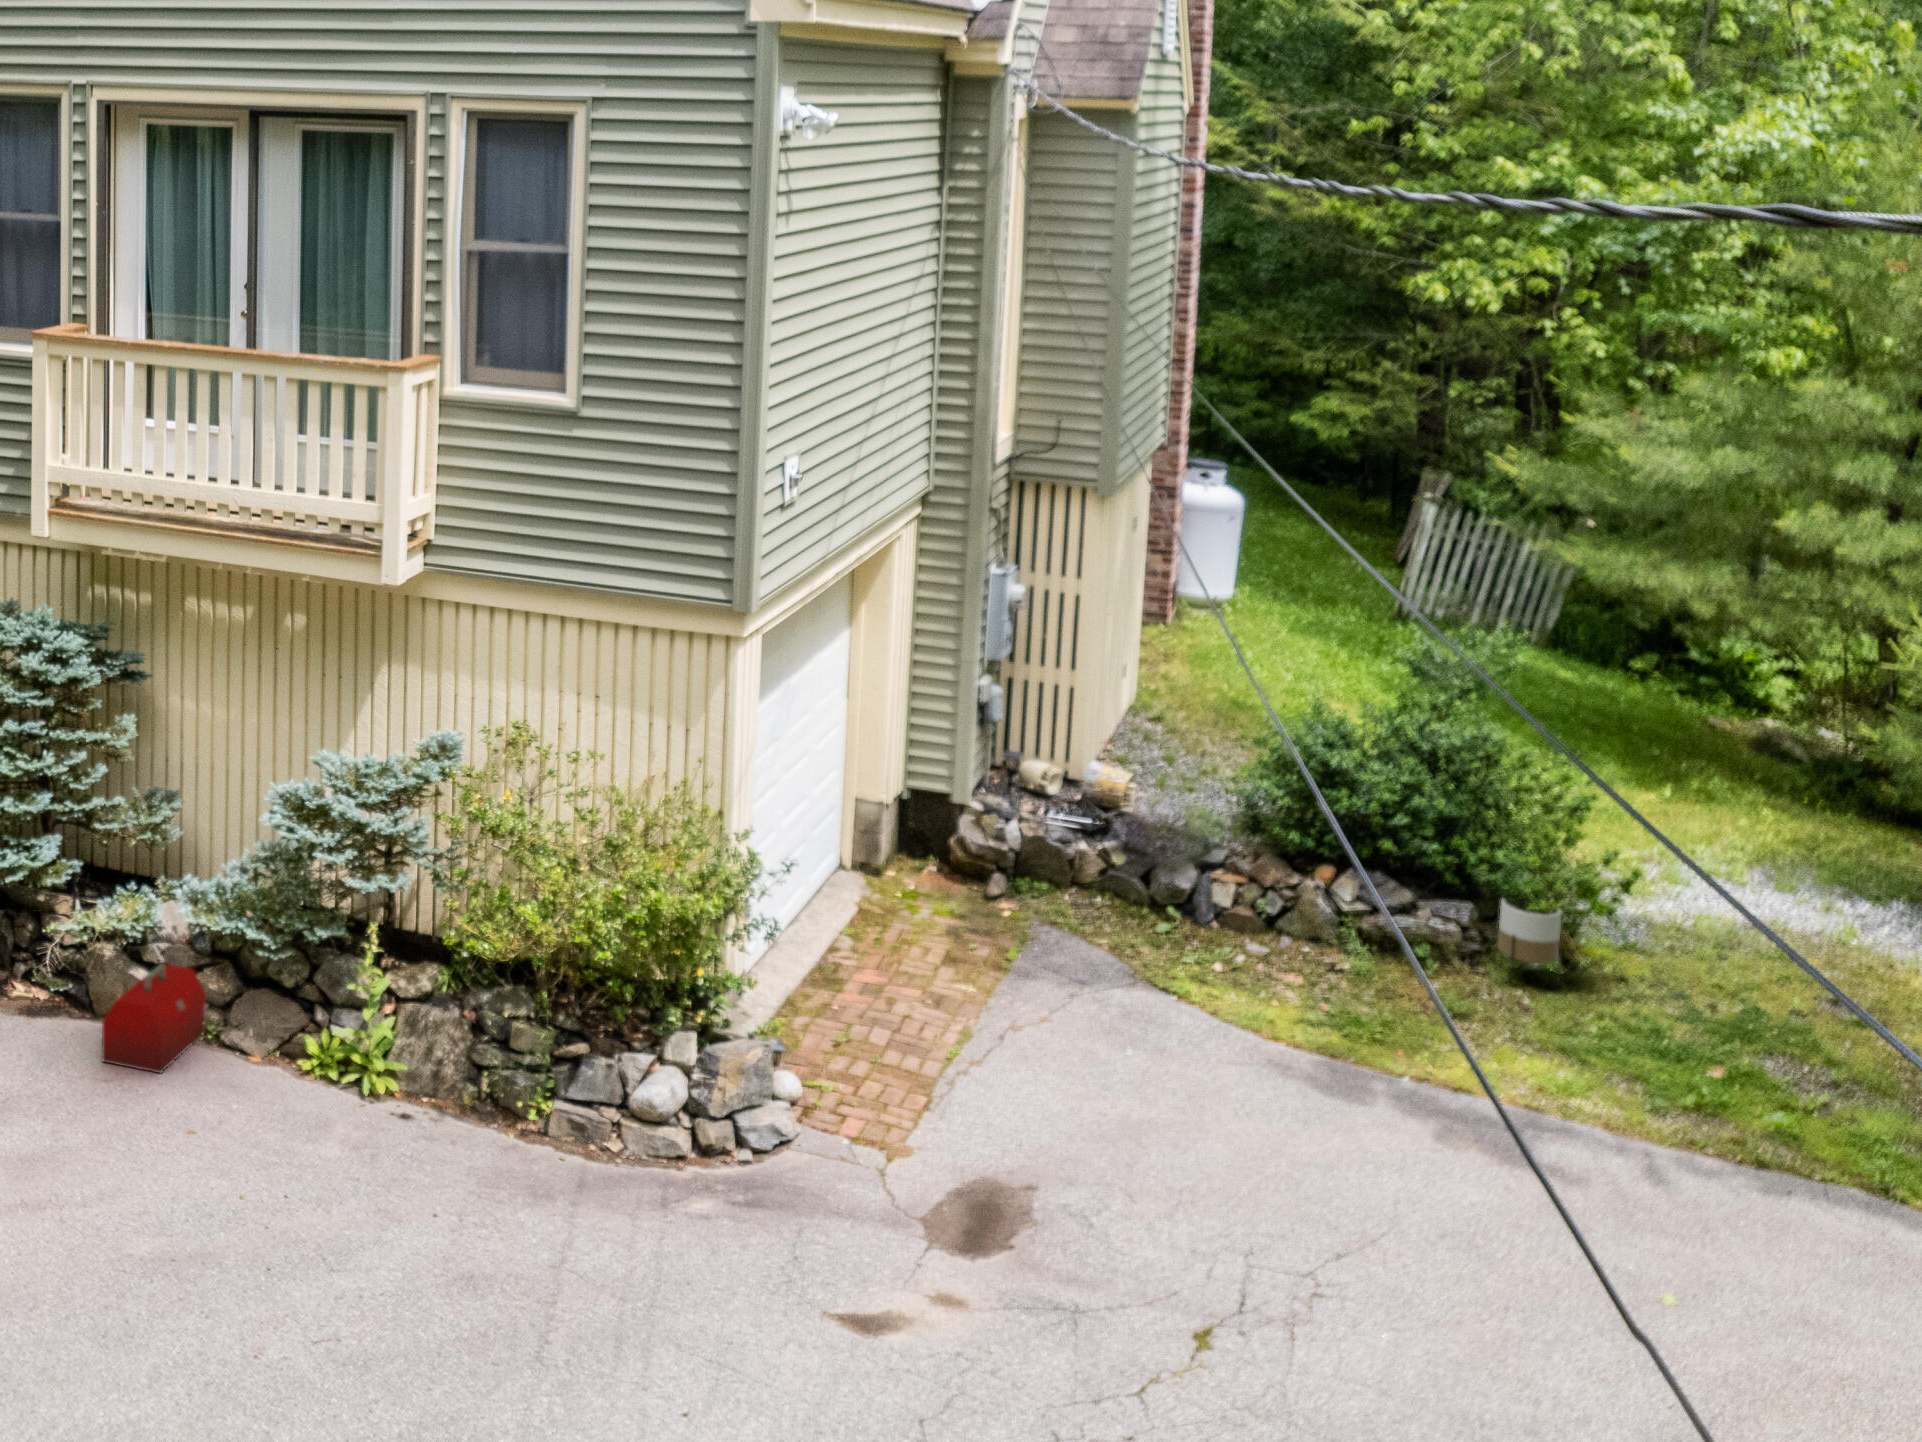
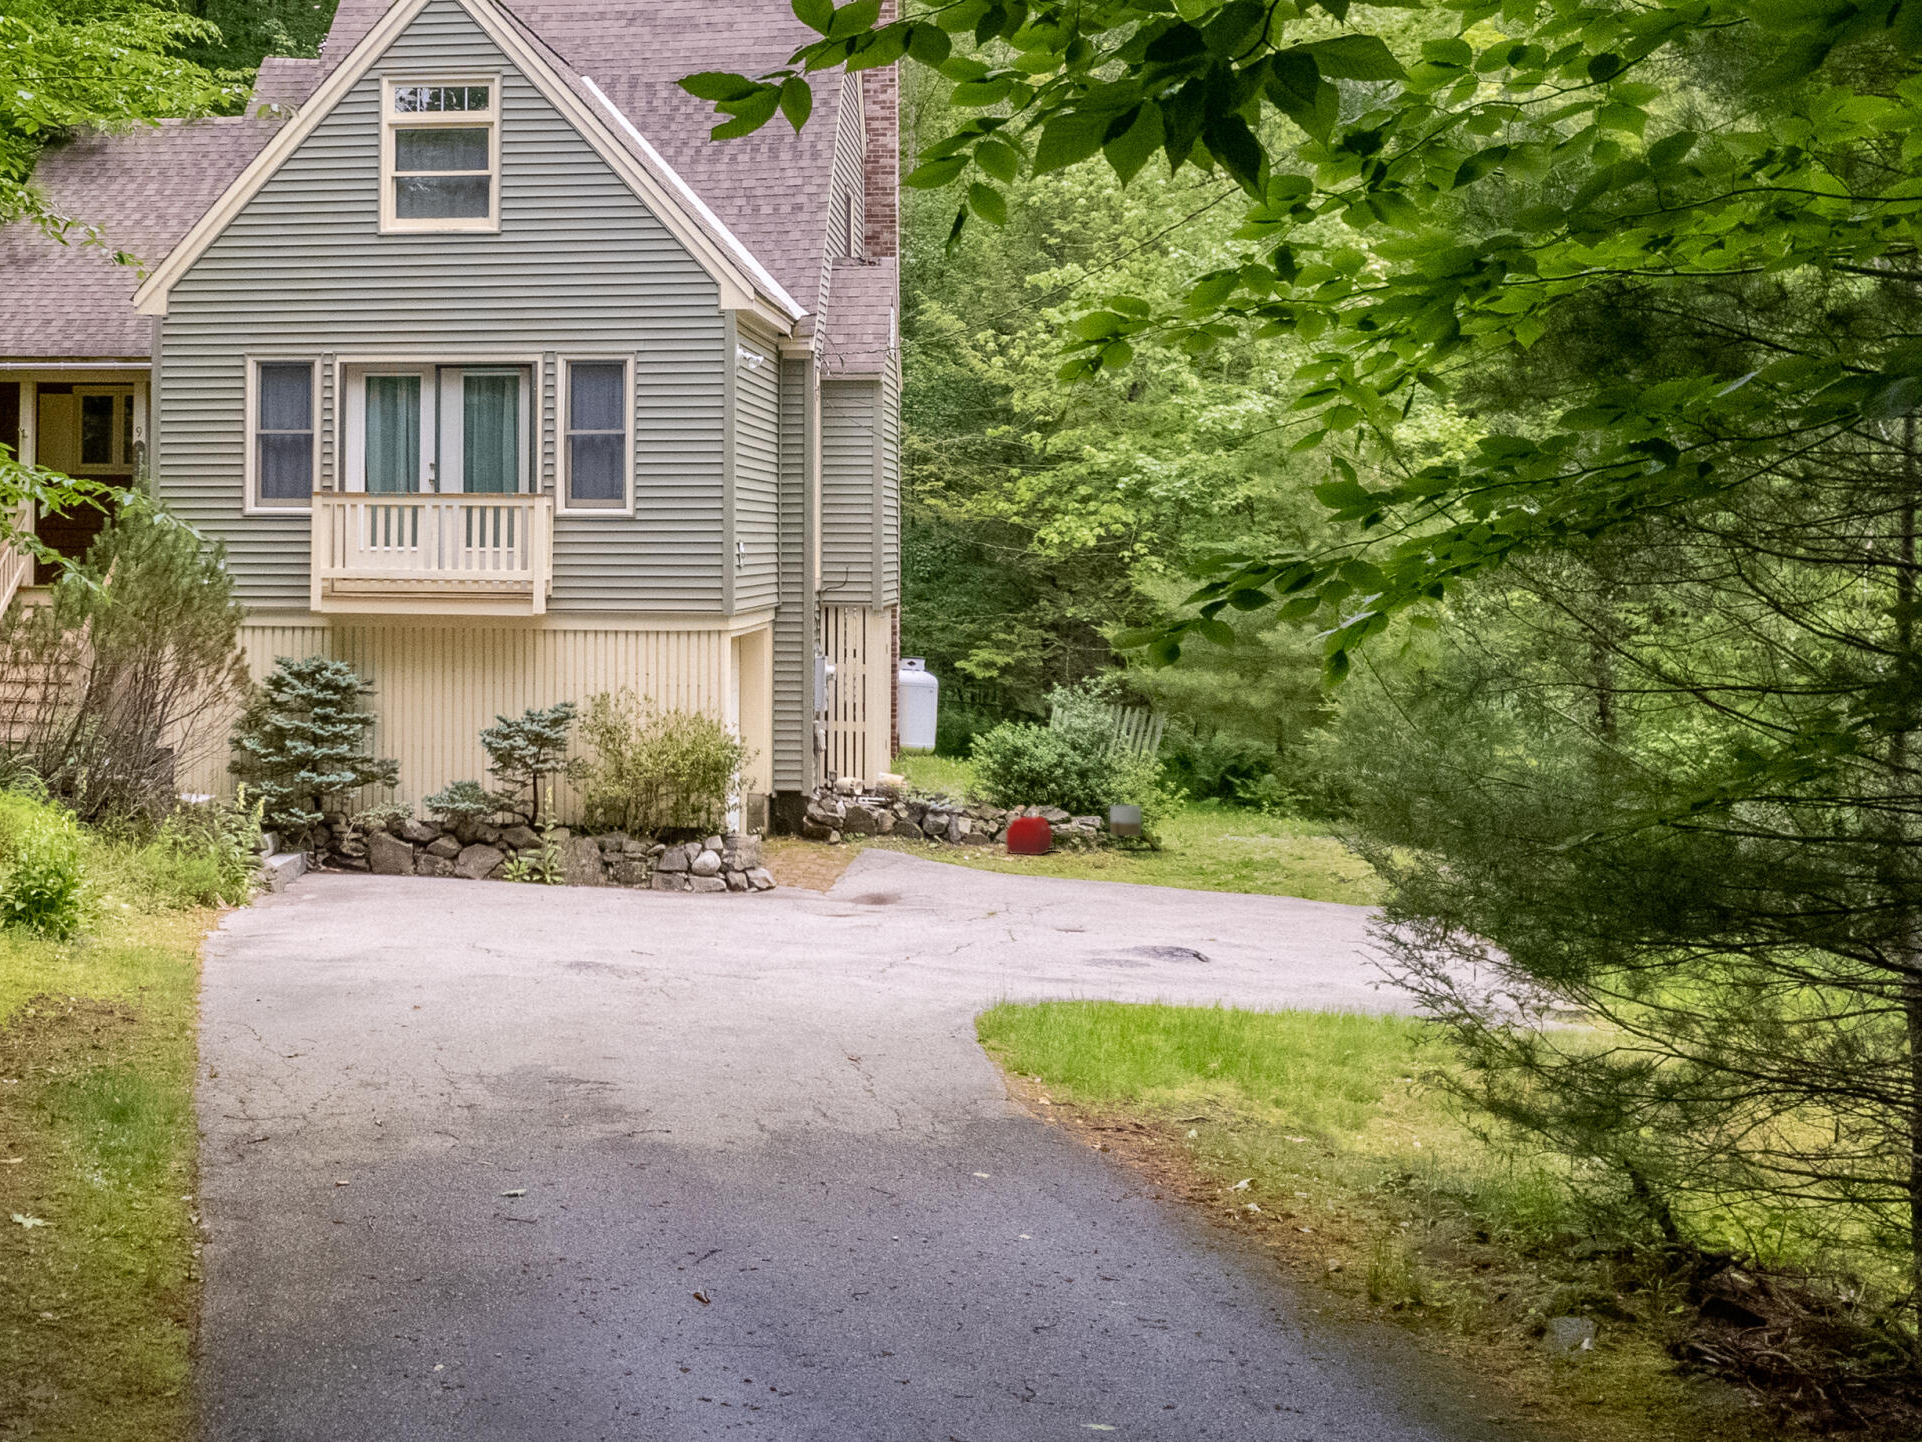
toolbox: present [102,964,206,1073] -> present [1006,811,1052,855]

